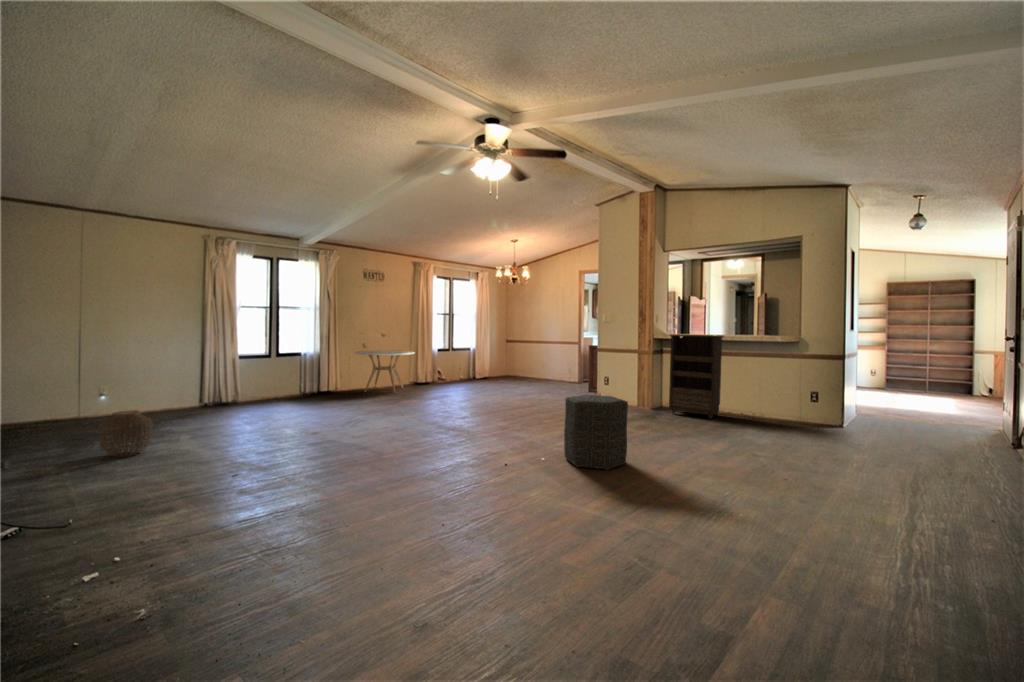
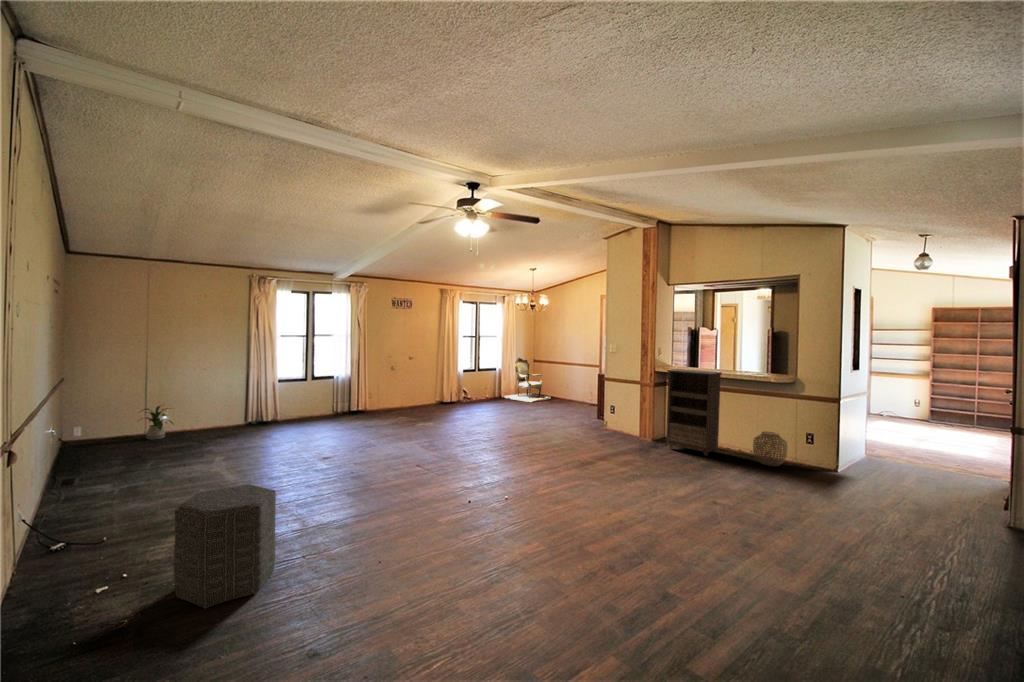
armchair: none [480,337,528,382] -> present [504,358,551,402]
dining table: present [354,350,415,393] -> none [381,372,437,414]
house plant: none [68,380,118,421] -> present [142,405,173,440]
ottoman: present [564,395,628,470] -> present [174,484,276,608]
woven basket: present [99,410,153,458] -> present [753,432,787,466]

